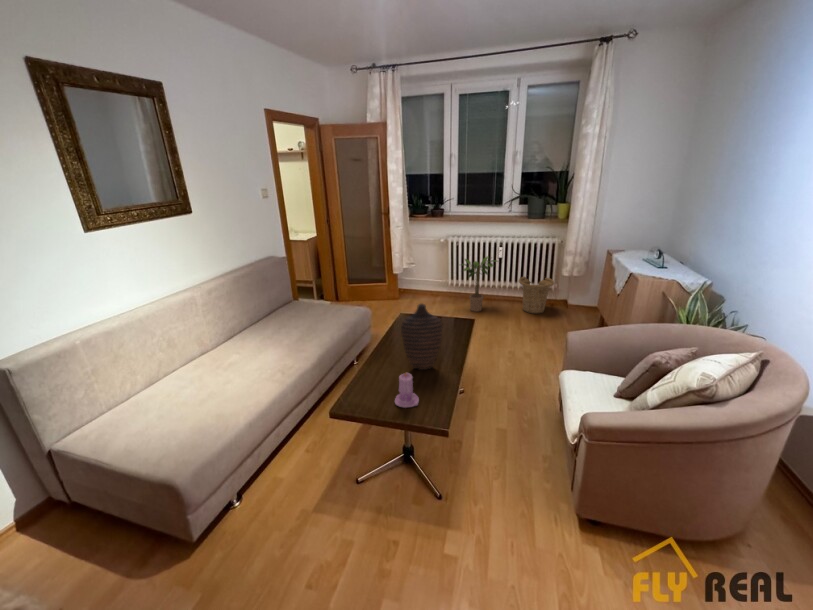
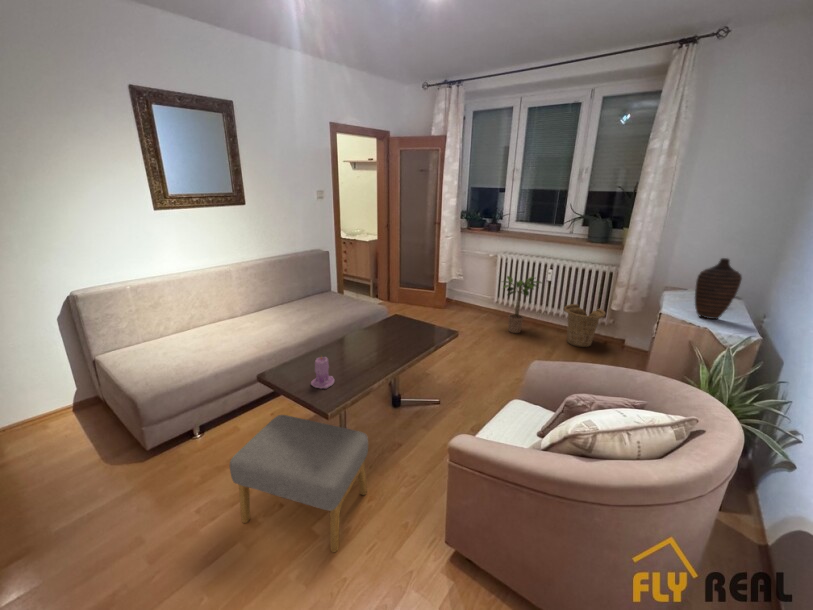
decorative vase: present [401,304,442,370] -> present [695,258,742,319]
footstool: none [354,440,487,576] -> present [230,415,368,552]

